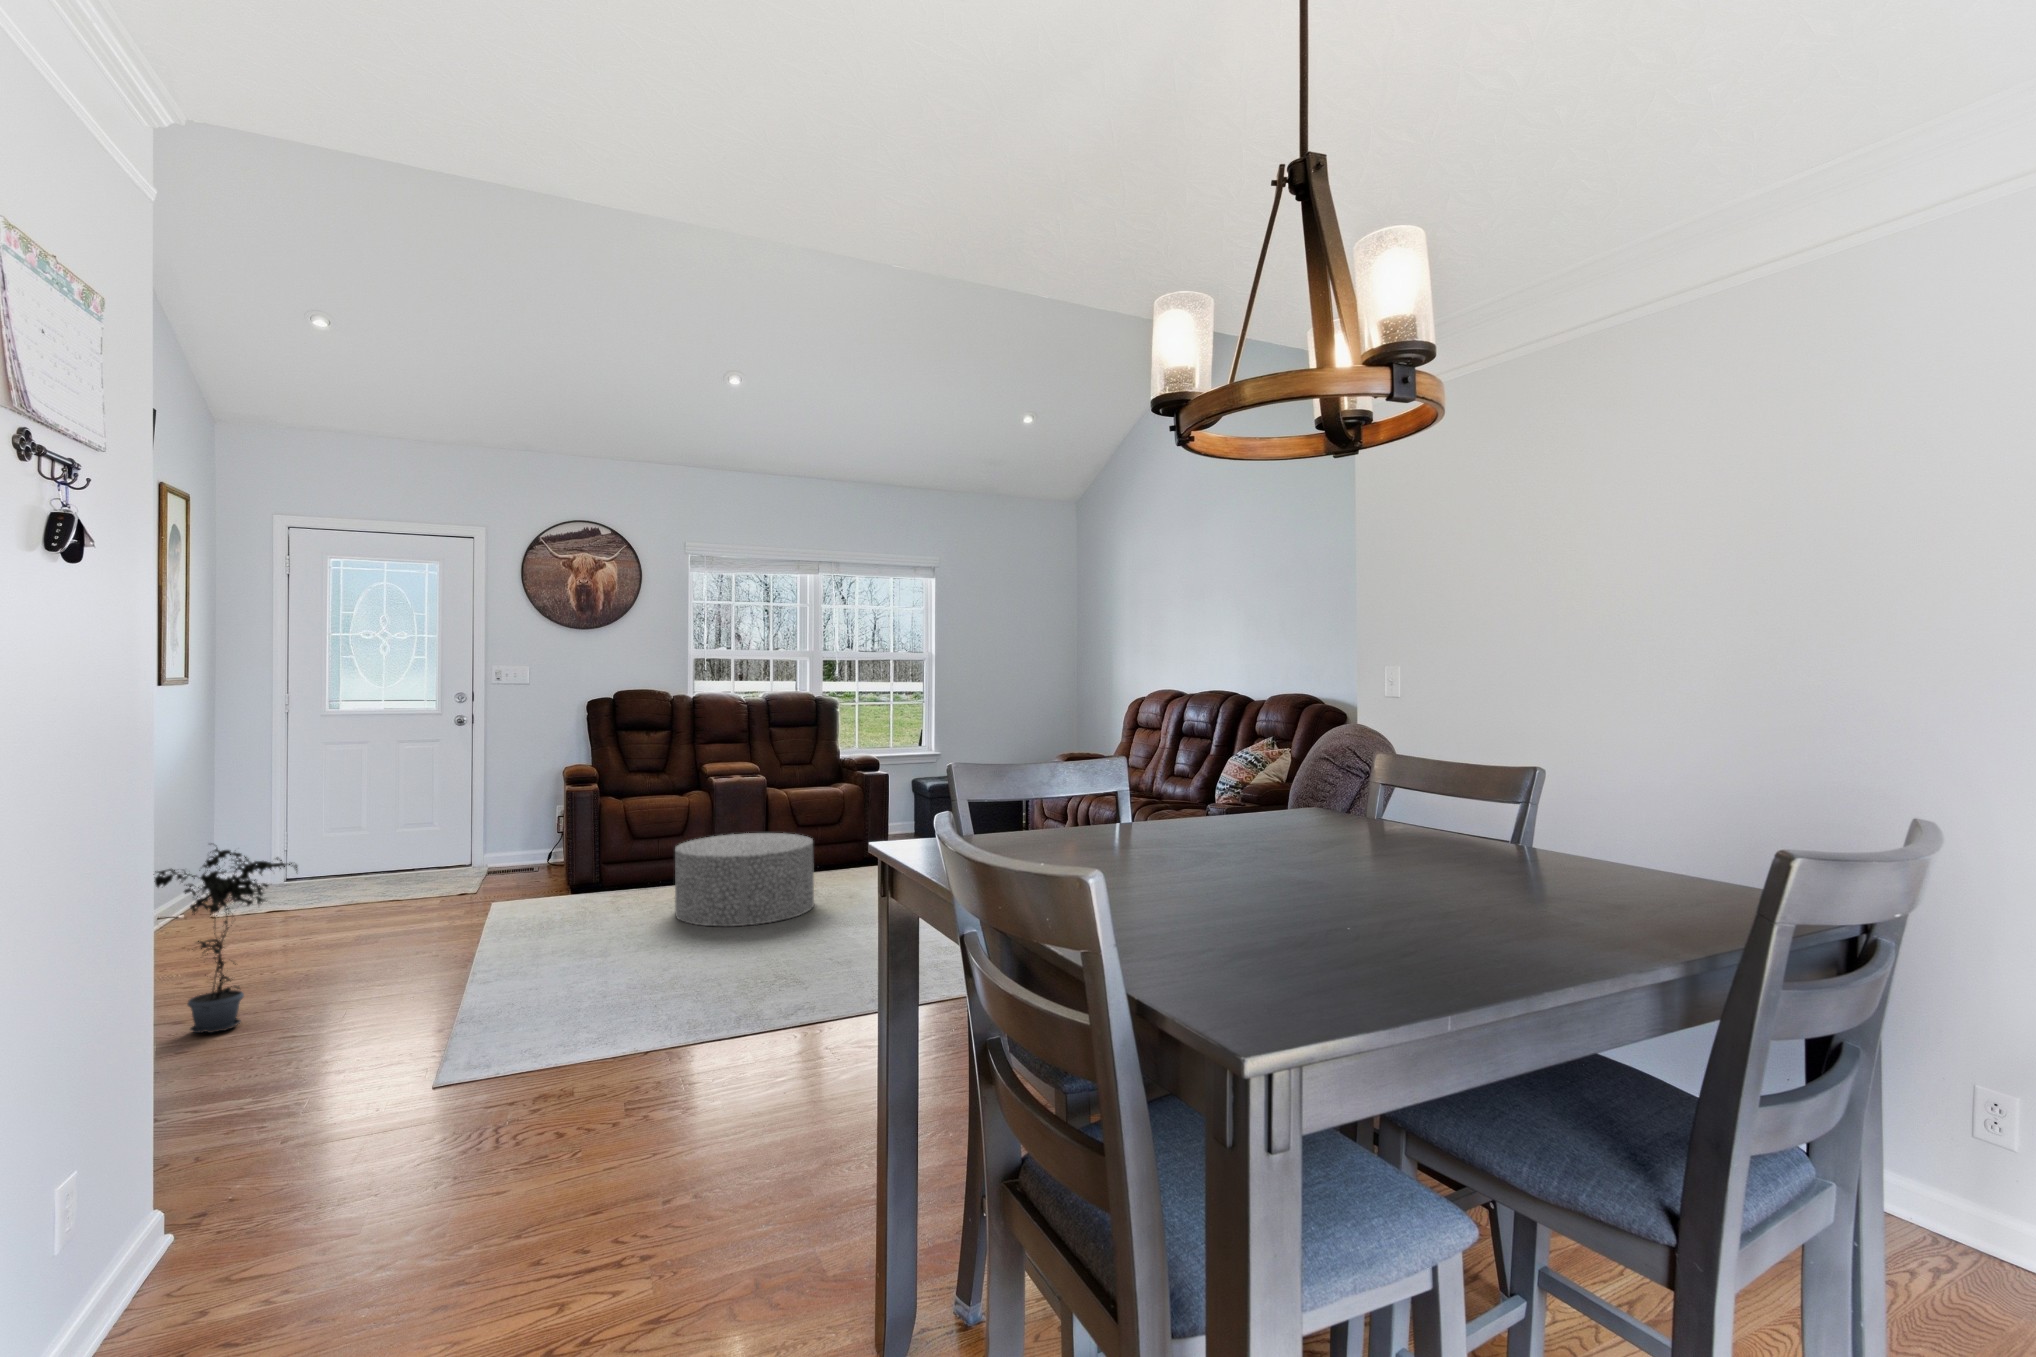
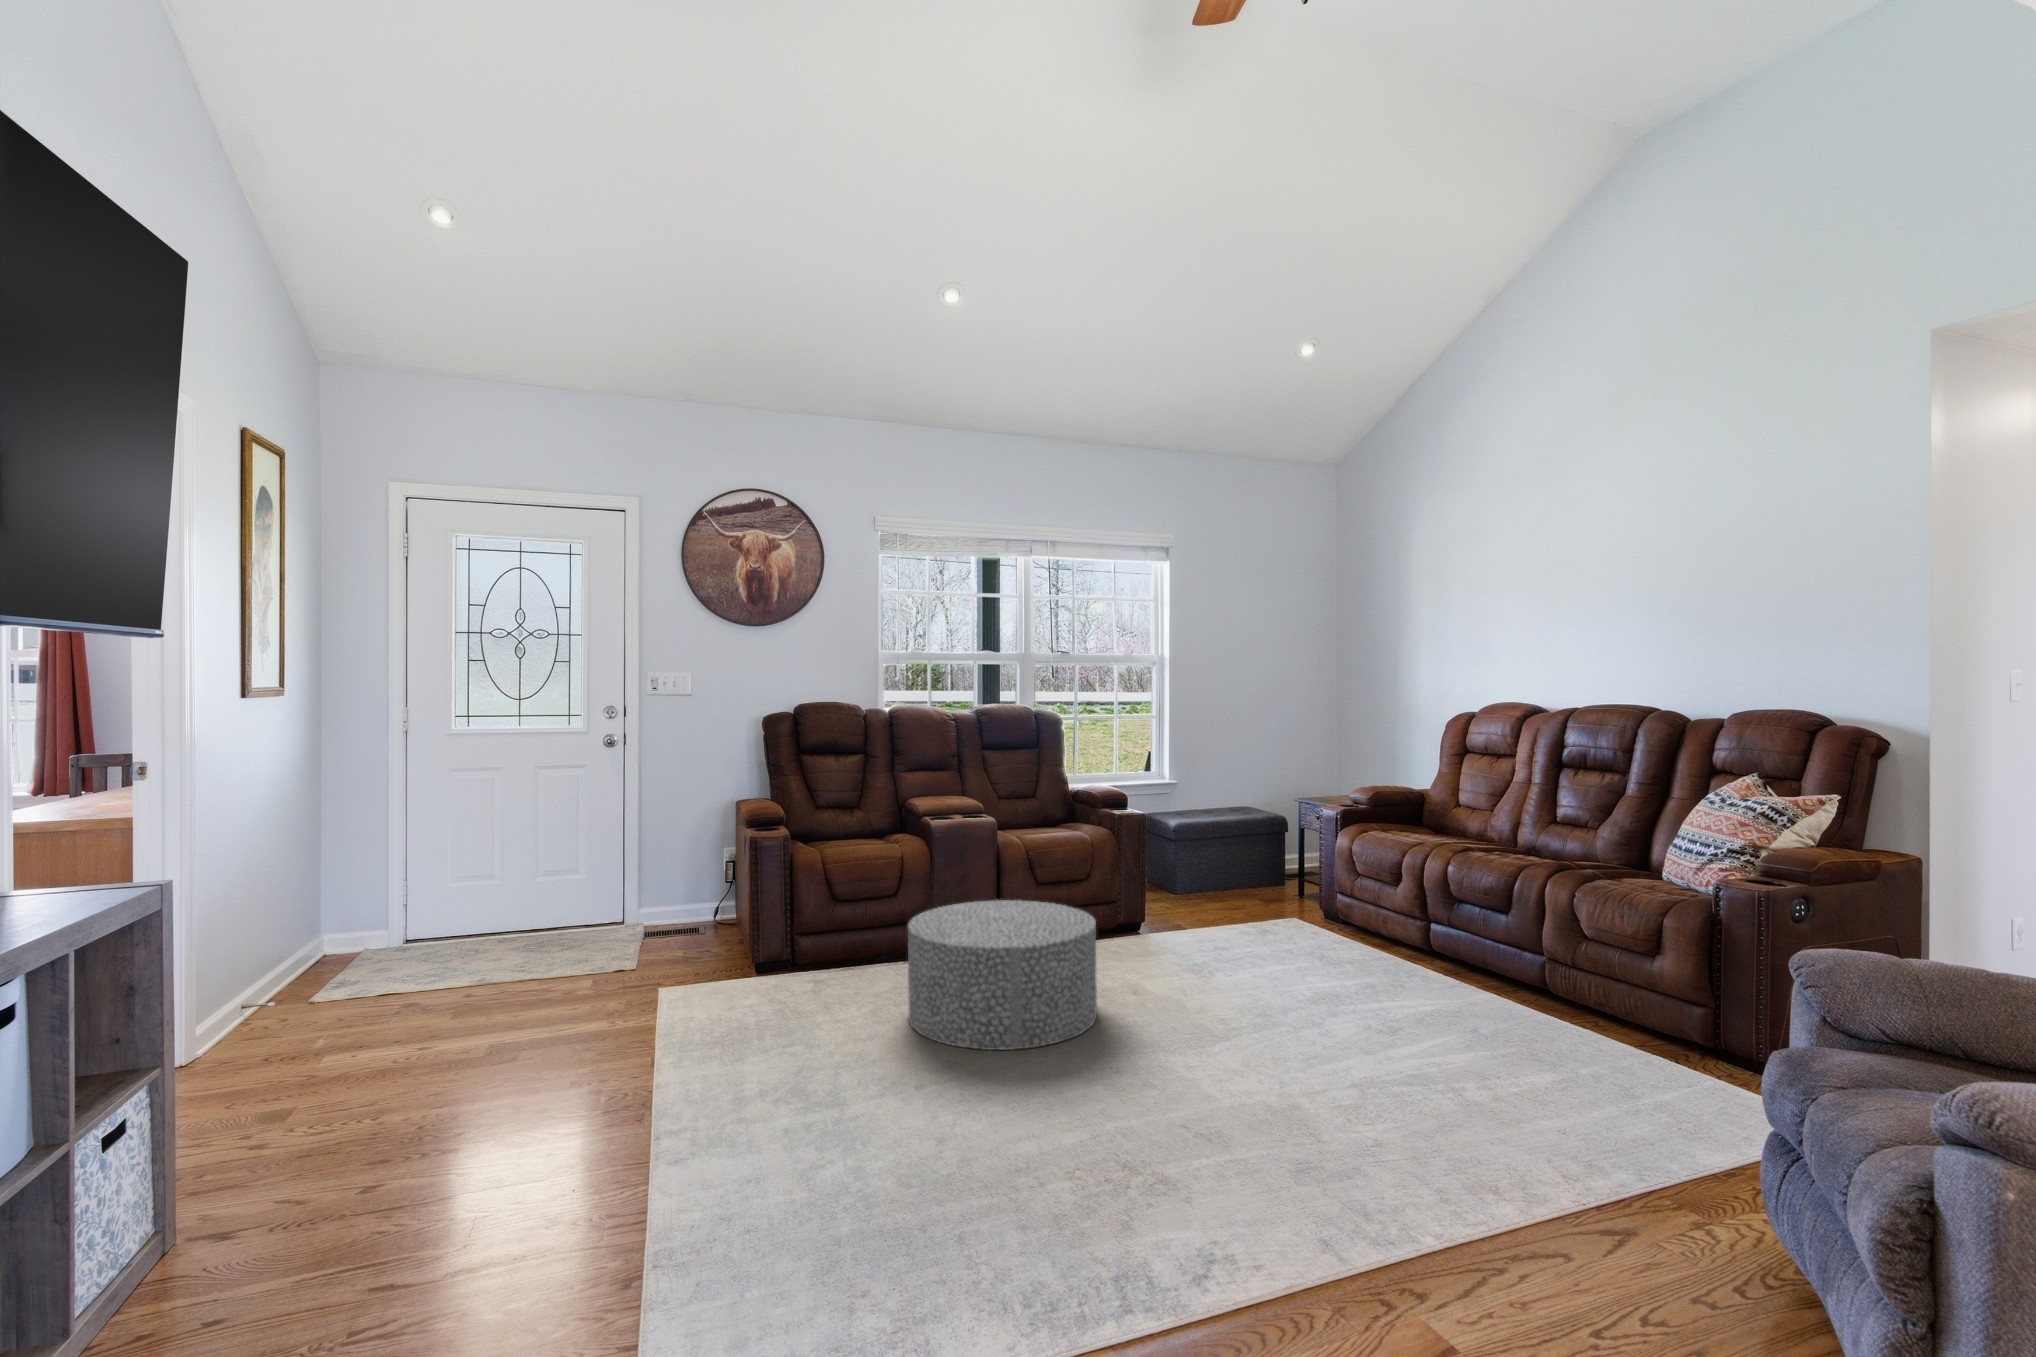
potted plant: present [154,848,297,1033] -> none [142,961,396,1286]

